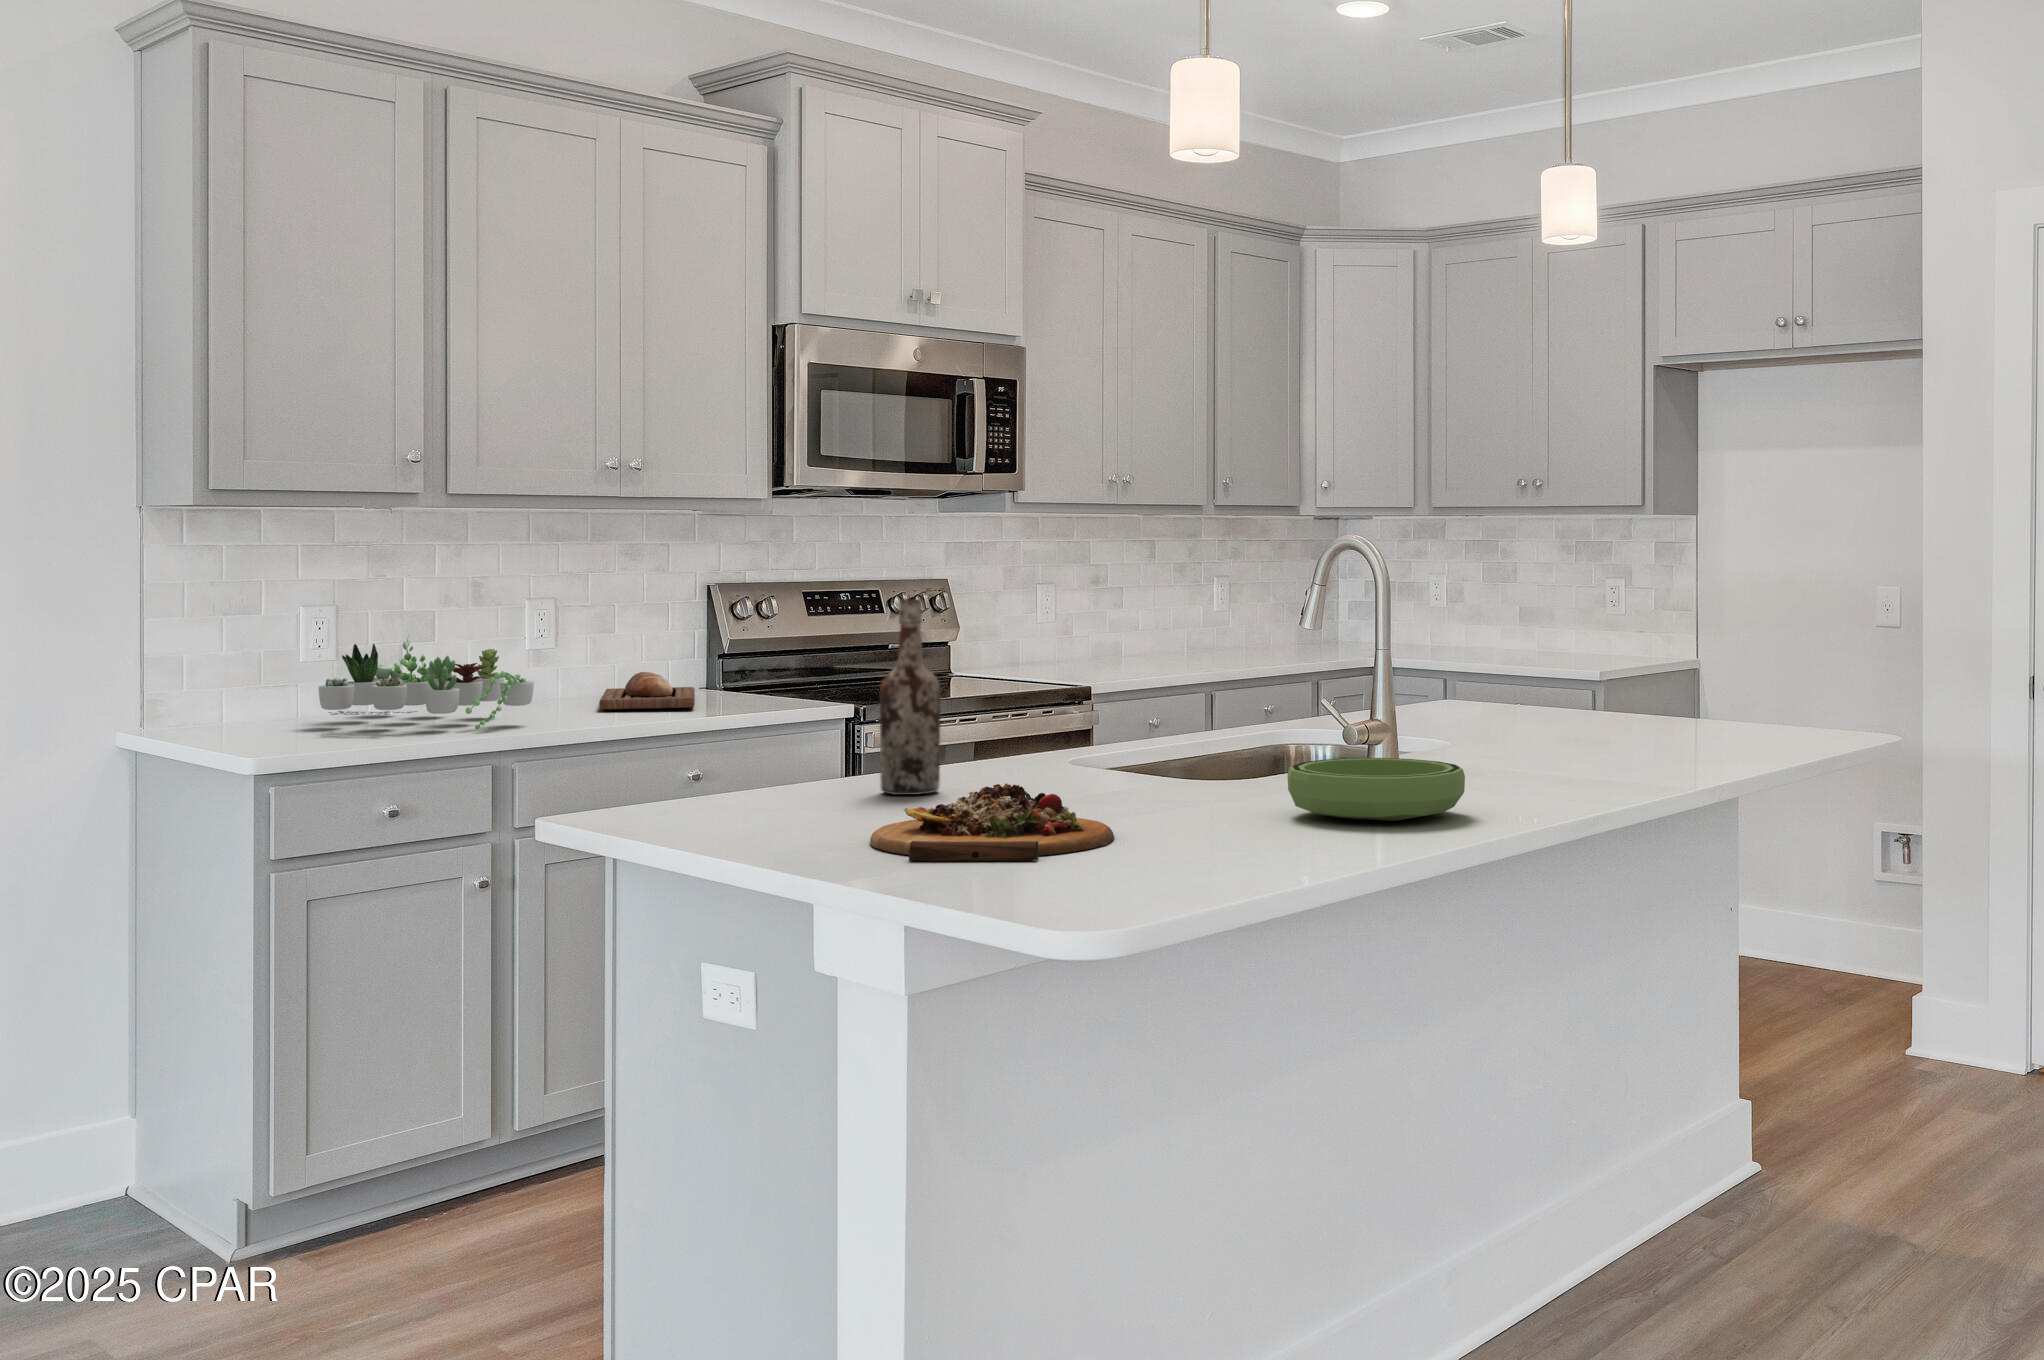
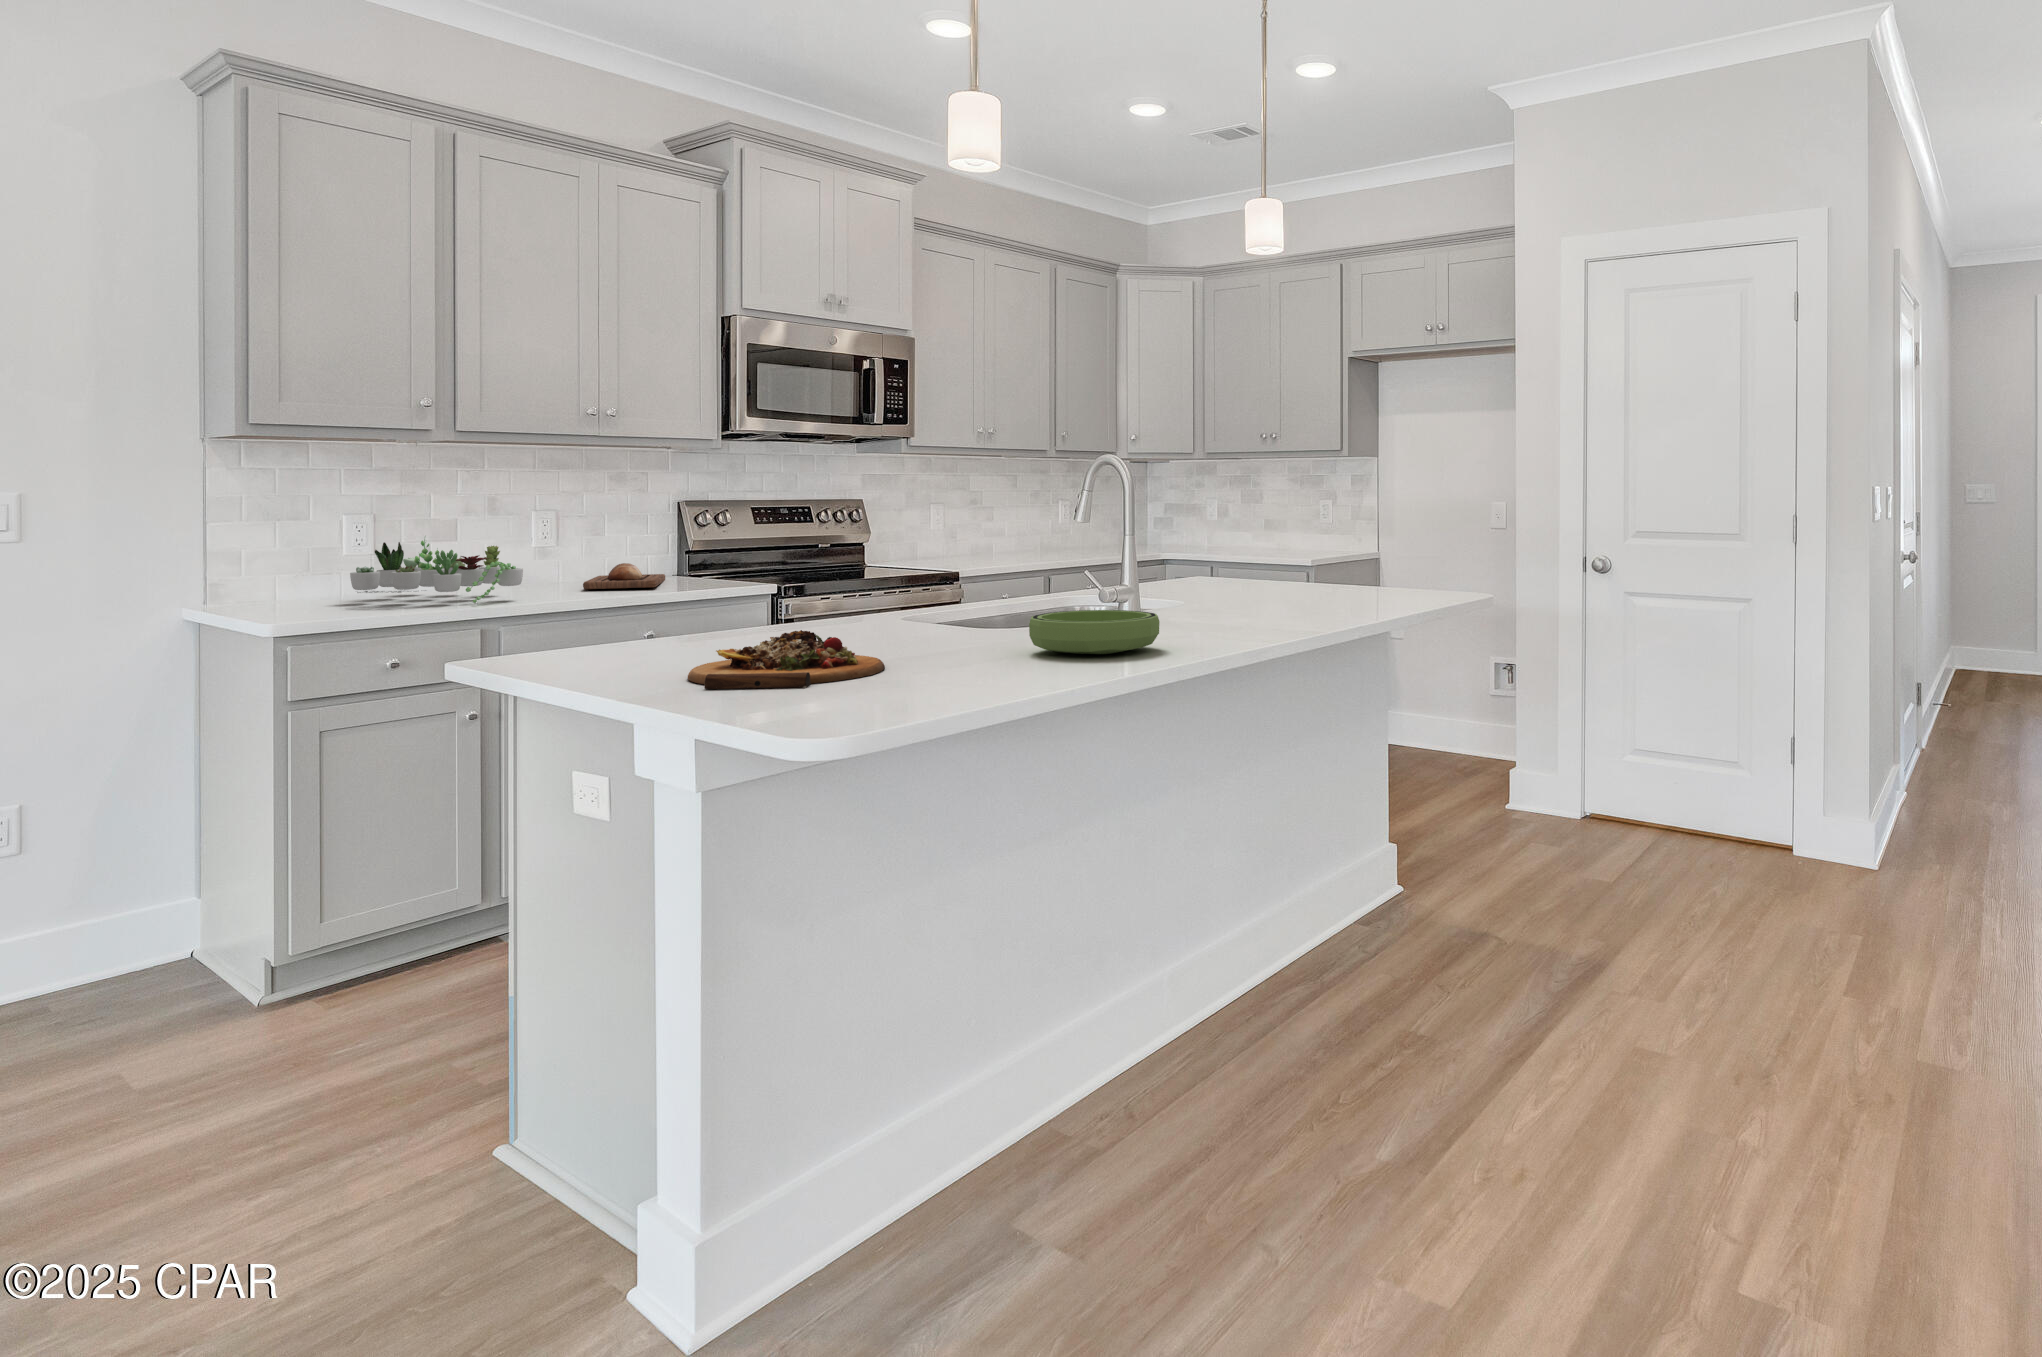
wine bottle: present [880,599,941,795] -> none [738,498,786,643]

